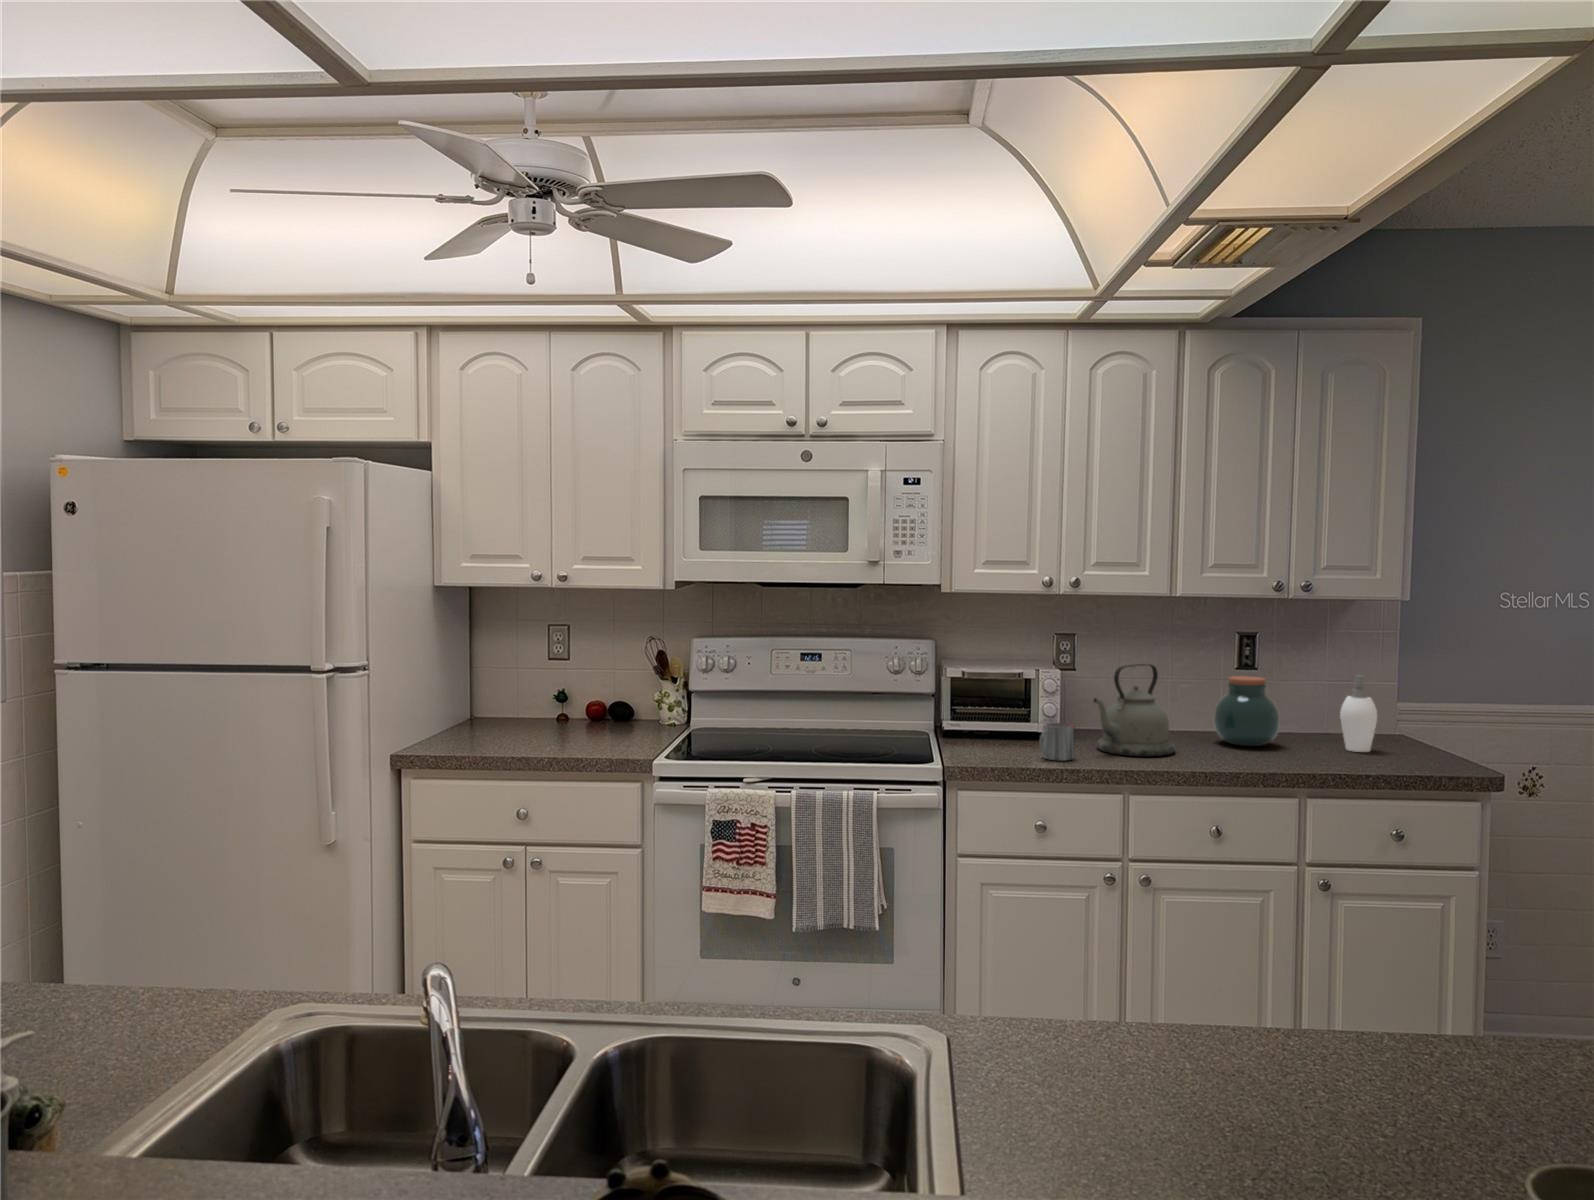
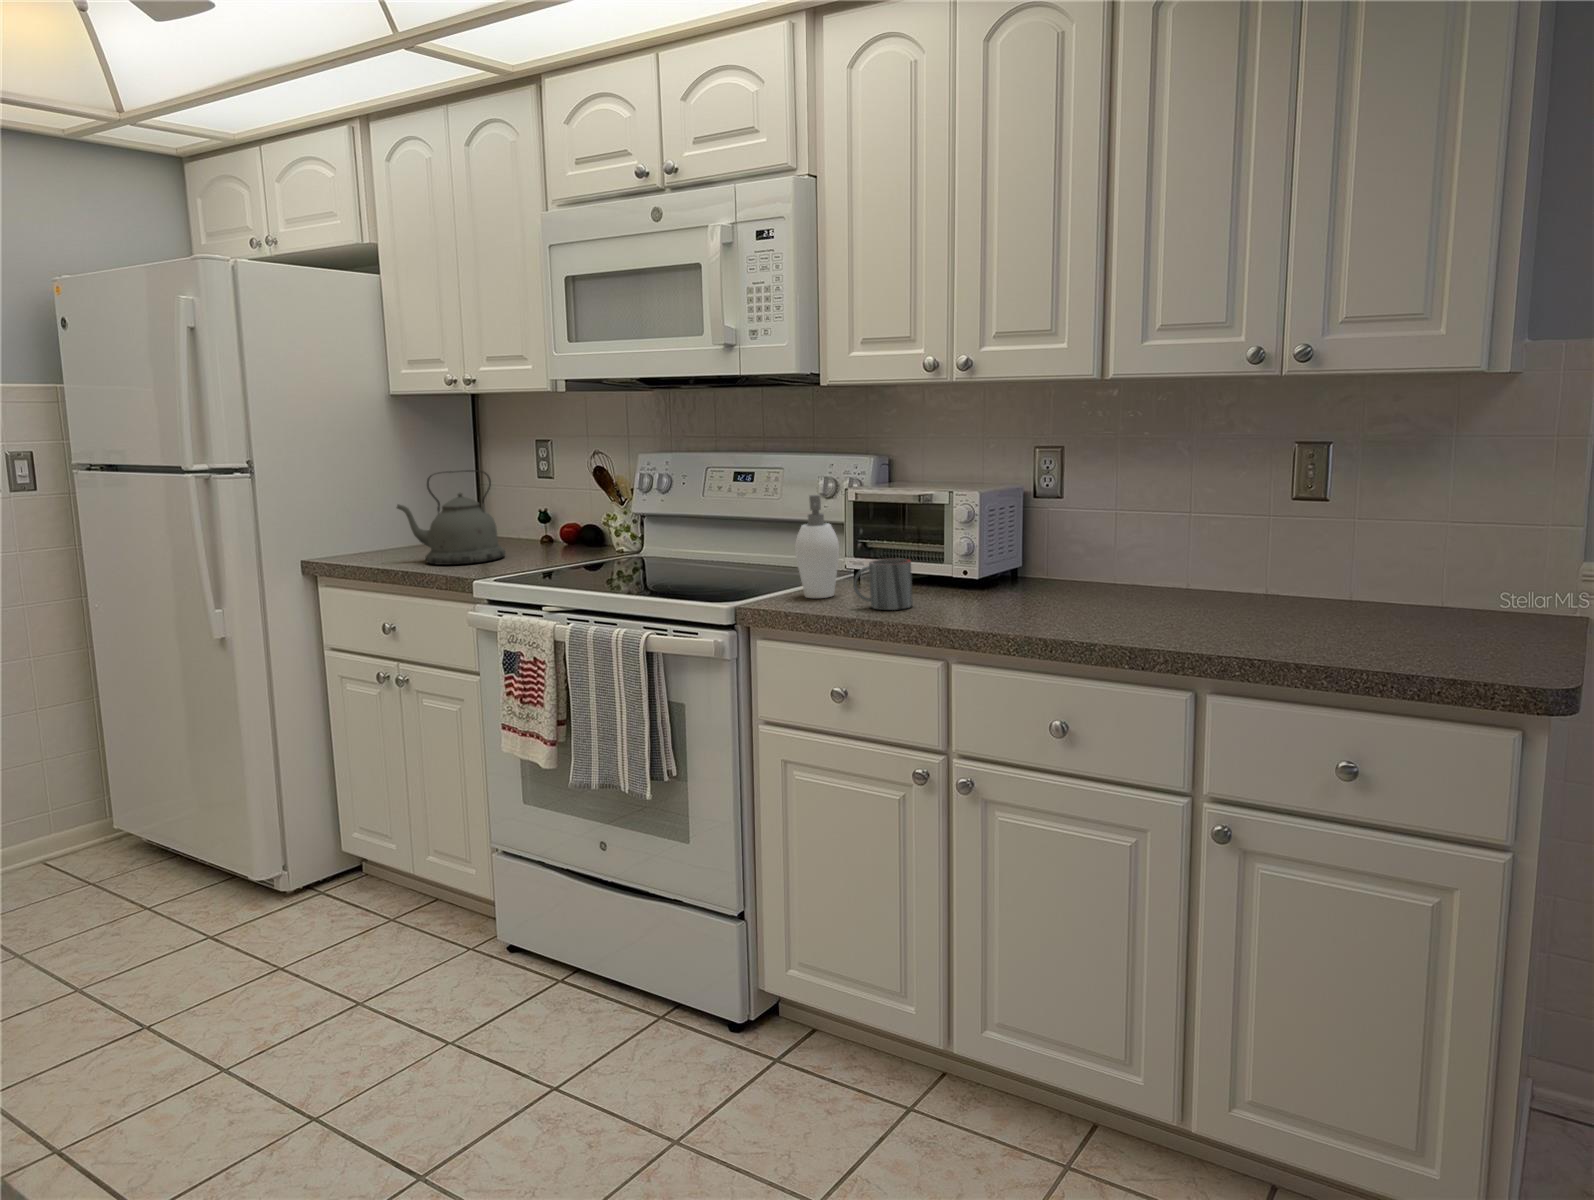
kettle: present [1094,664,1175,756] -> present [397,470,505,565]
soap dispenser: present [1340,675,1377,752] -> present [795,495,839,598]
jar: present [1214,676,1280,746] -> none [1177,499,1277,608]

